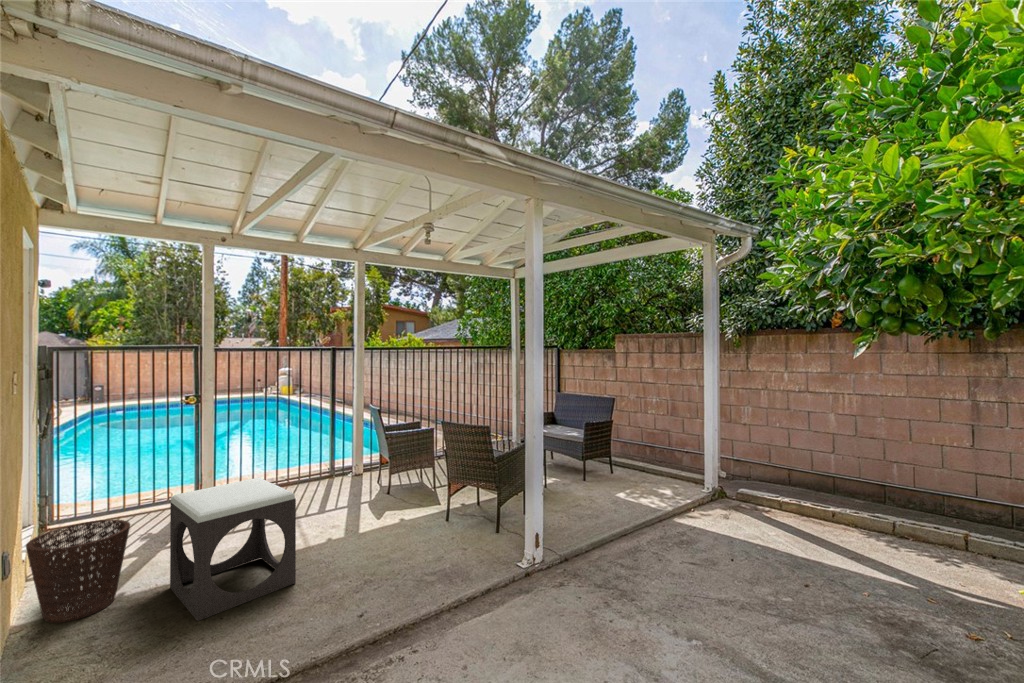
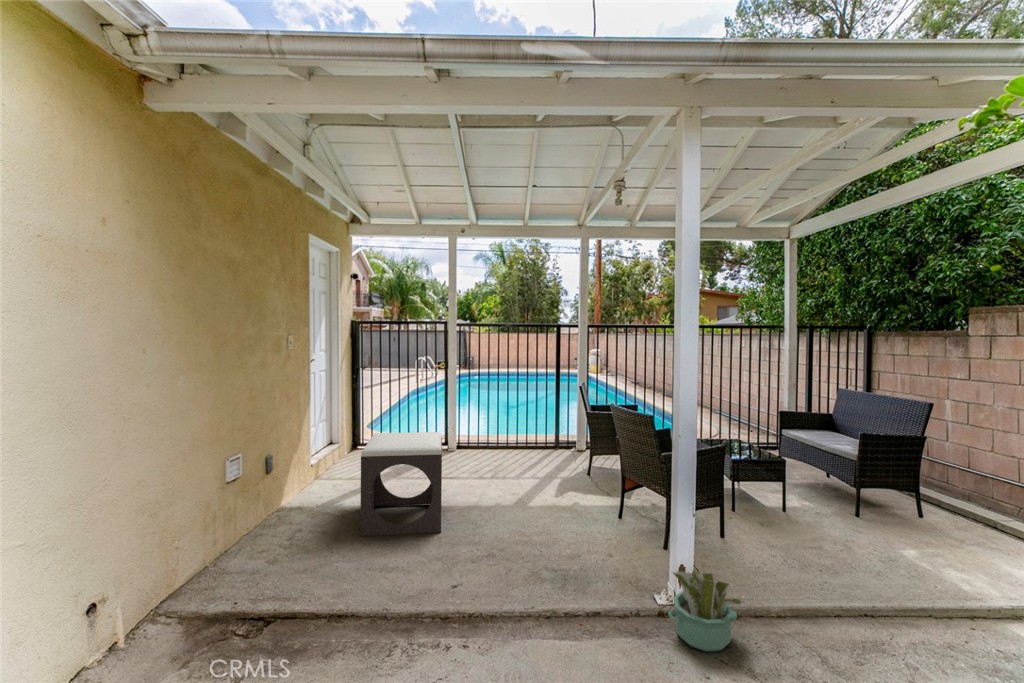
basket: present [26,520,130,623] -> none [293,443,353,509]
decorative plant: none [537,531,580,587] -> present [668,569,743,651]

